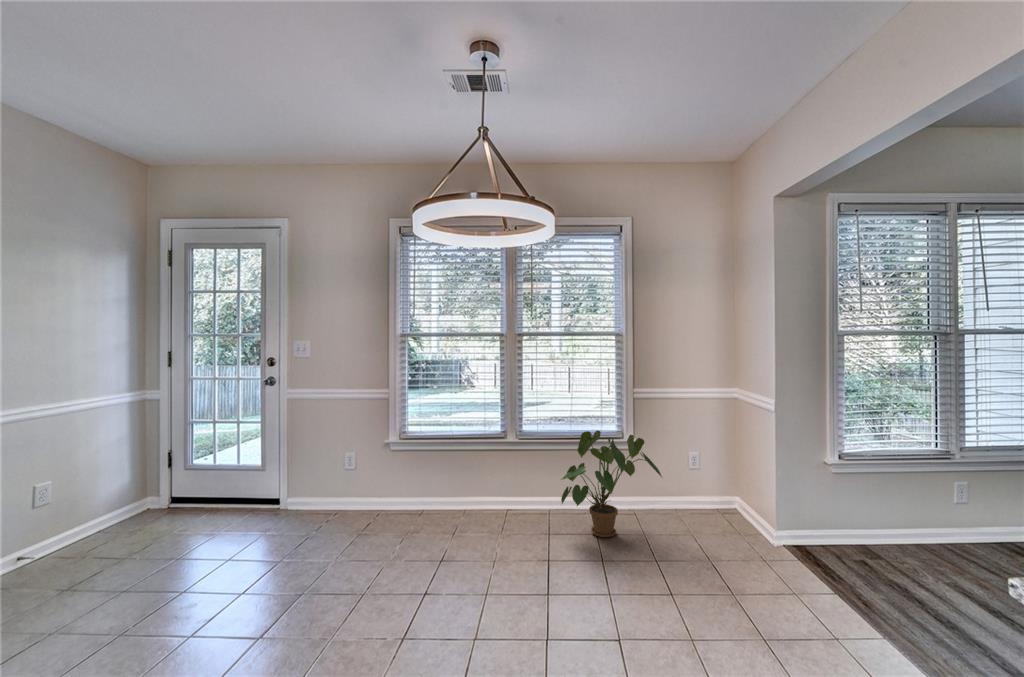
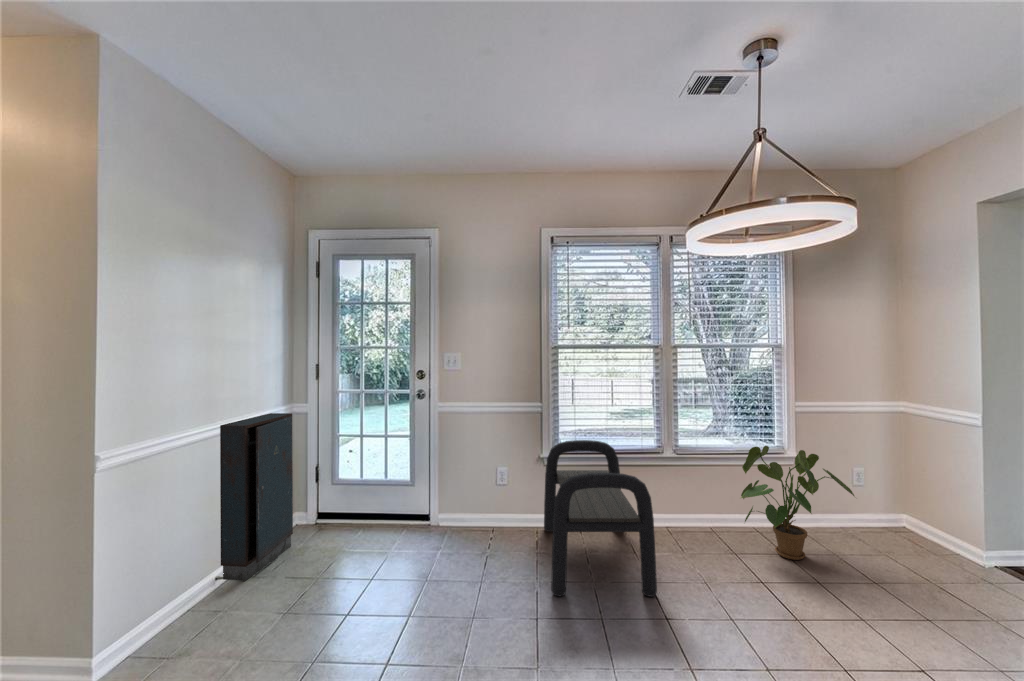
cabinet: none [35,399,130,560] -> present [220,413,293,581]
bench: none [348,426,464,571] -> present [544,440,657,597]

